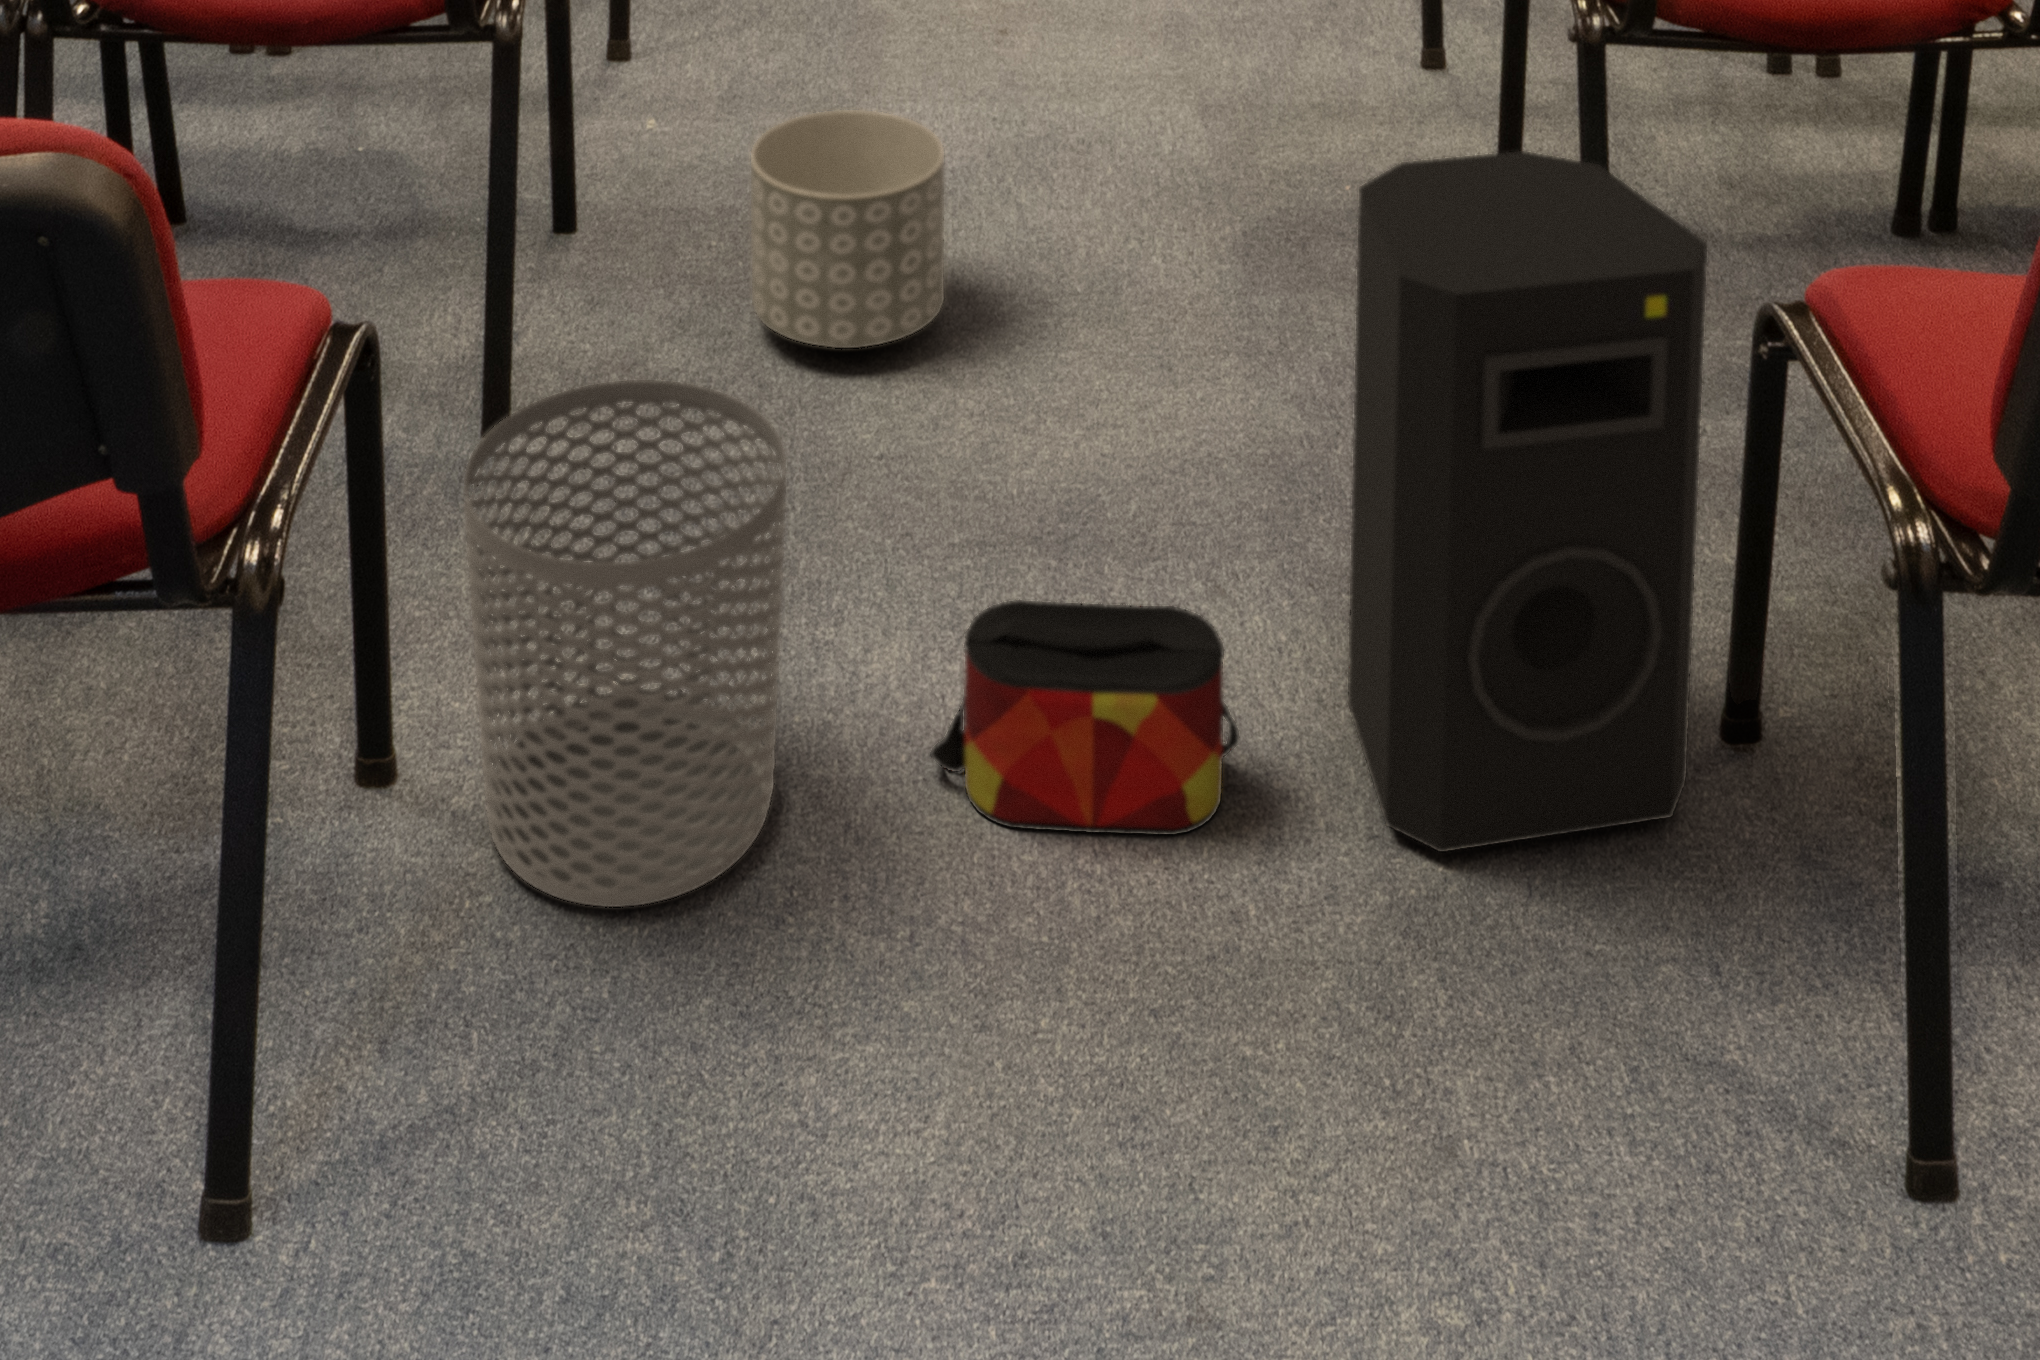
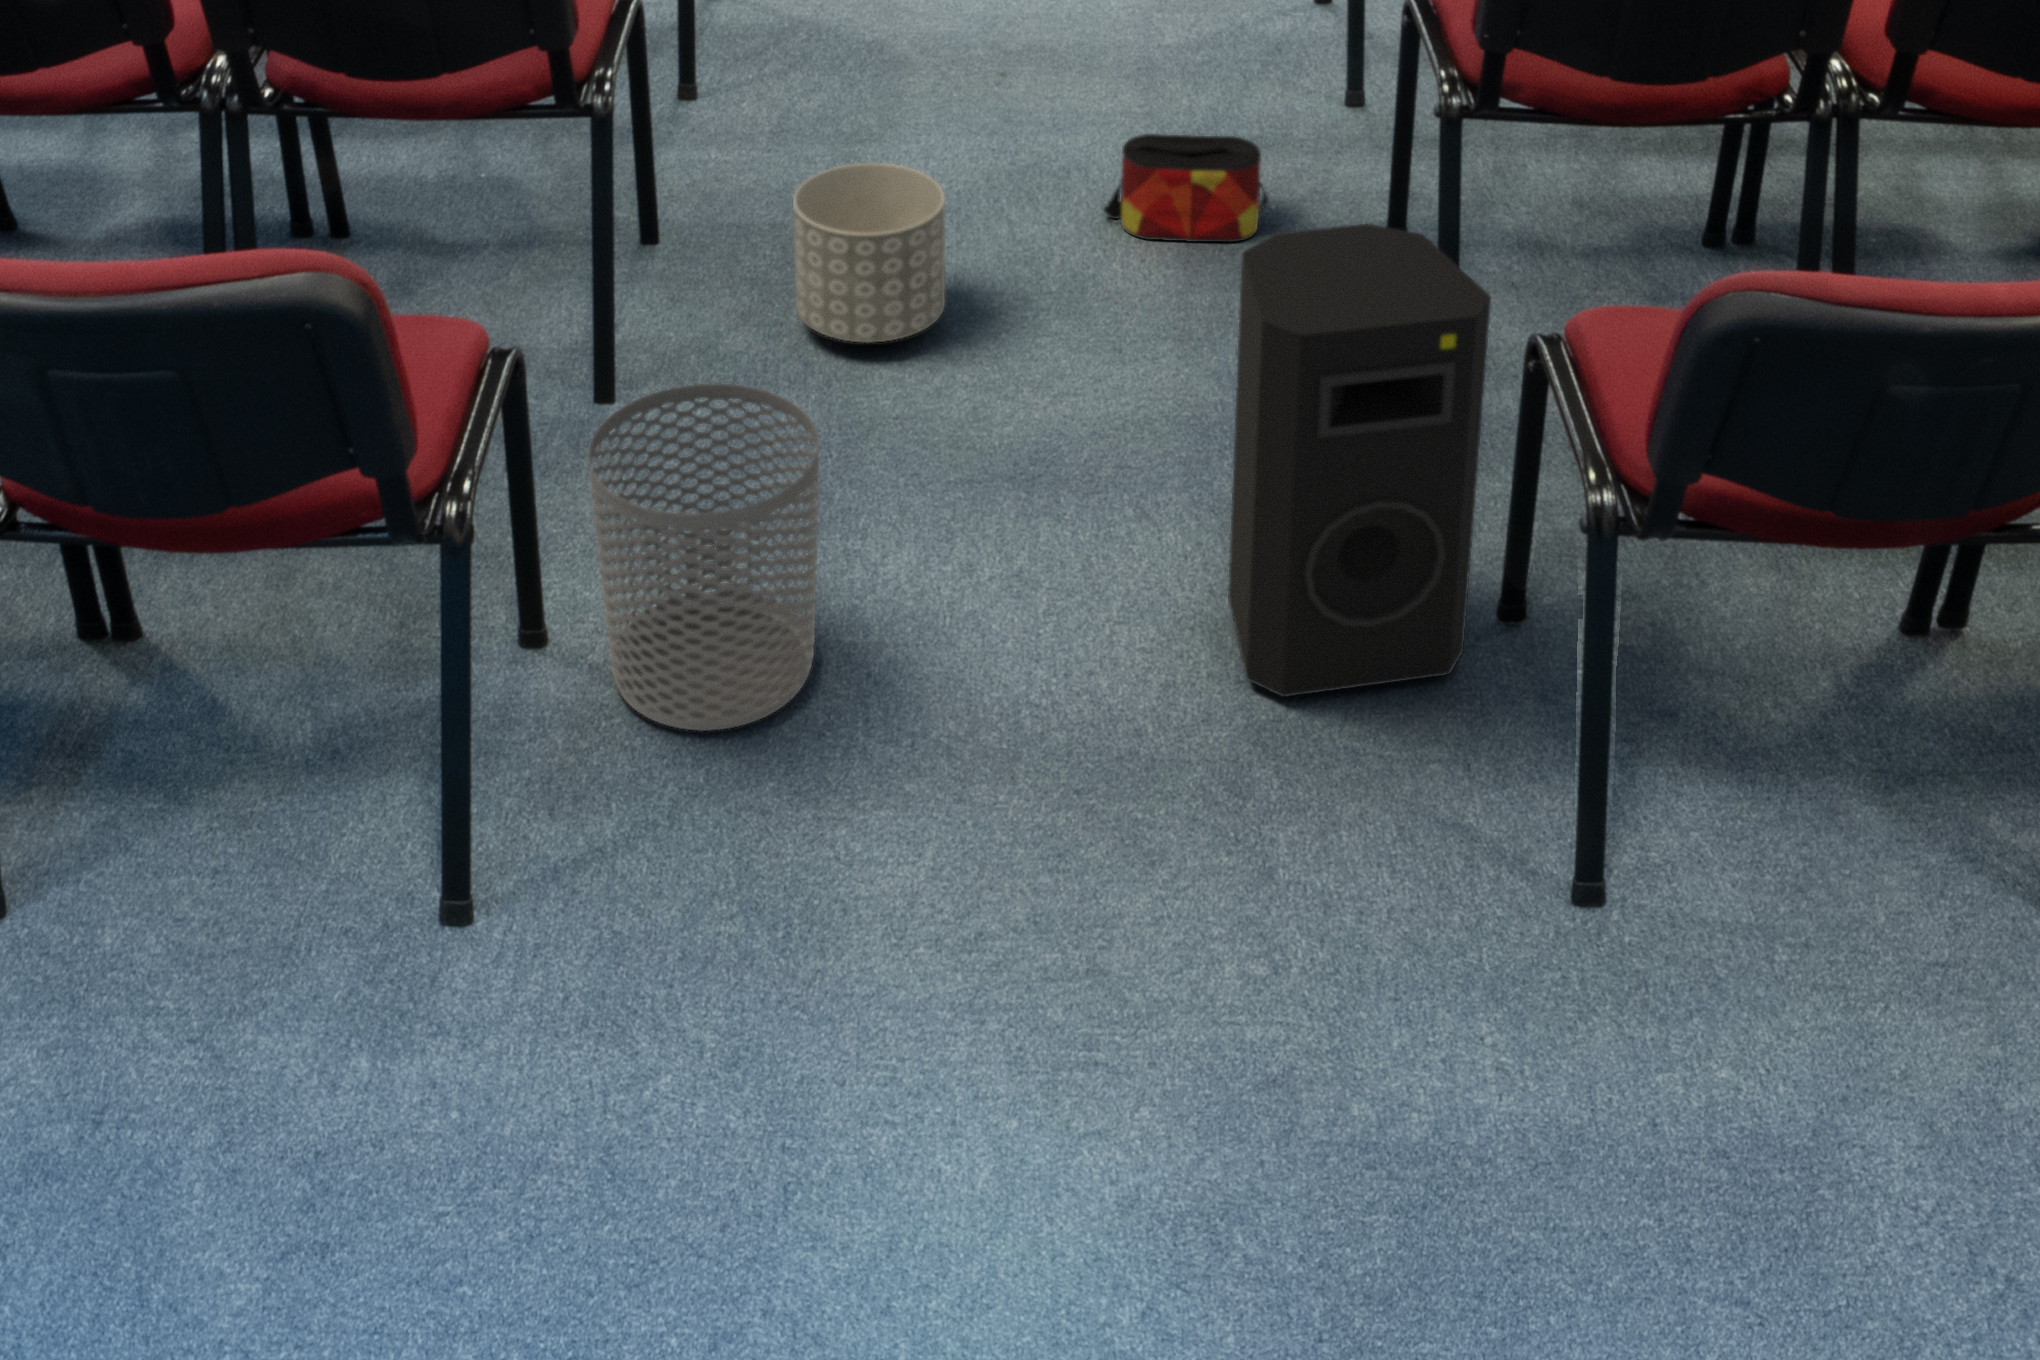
bag: present [931,600,1240,835] -> present [1103,134,1268,242]

